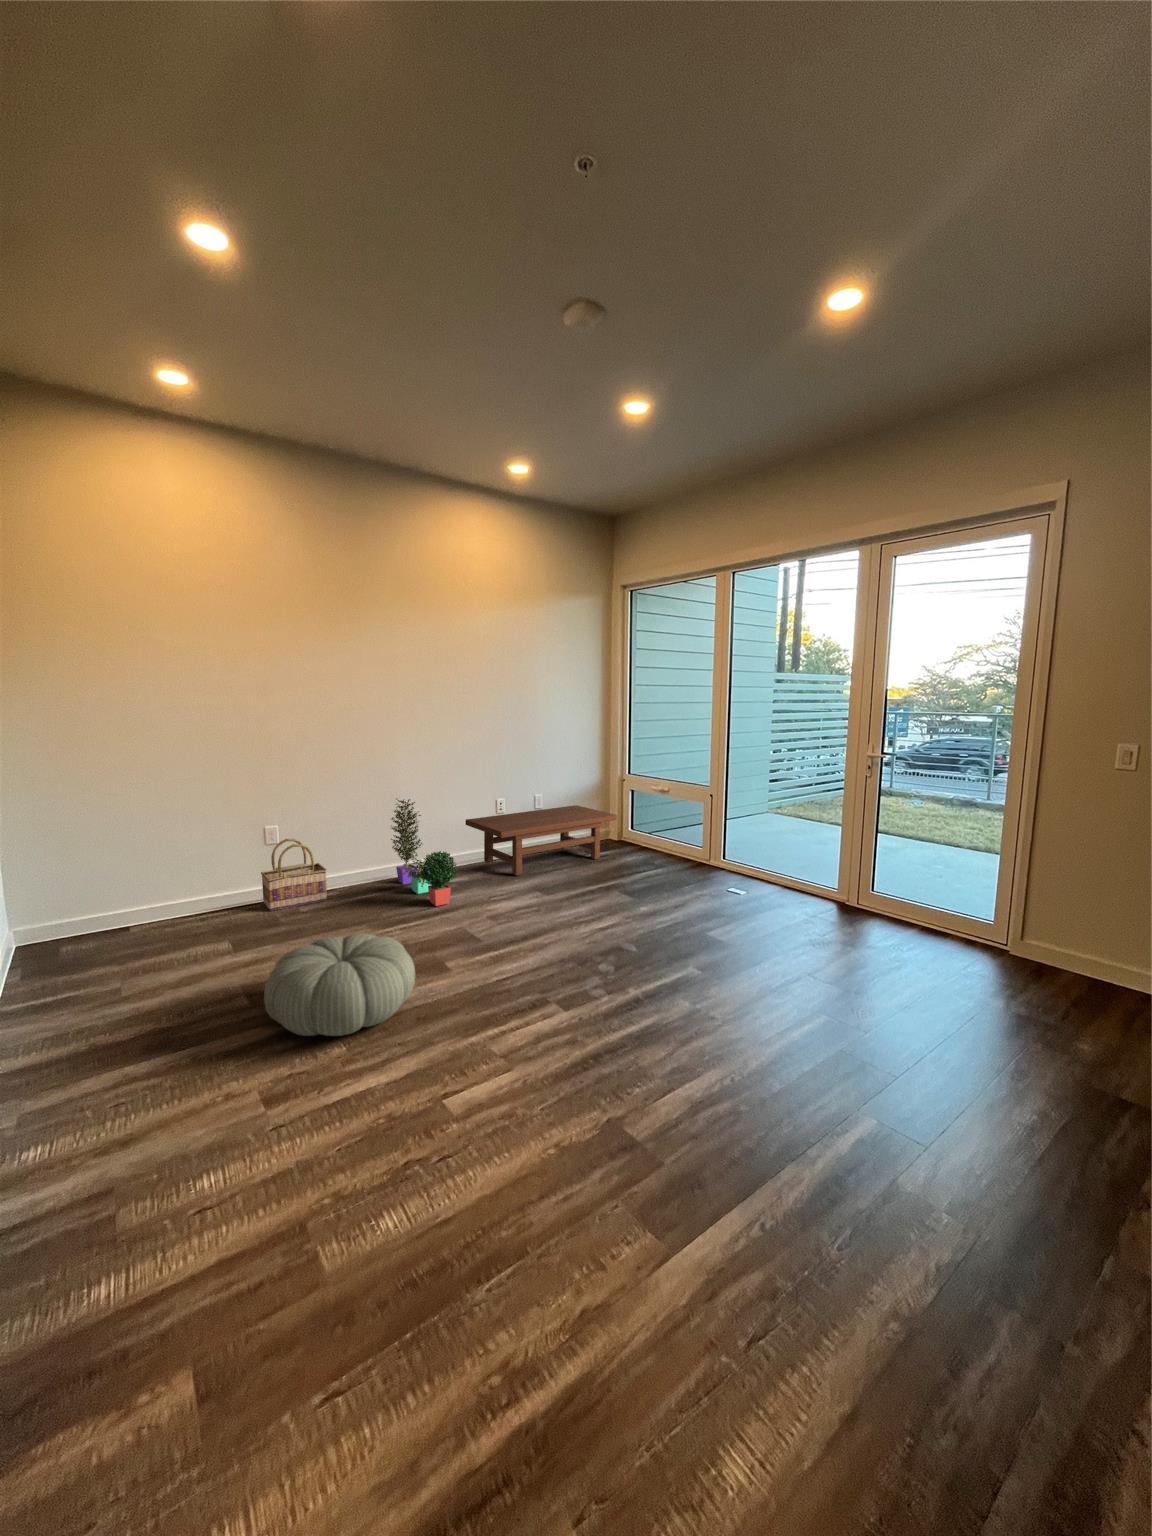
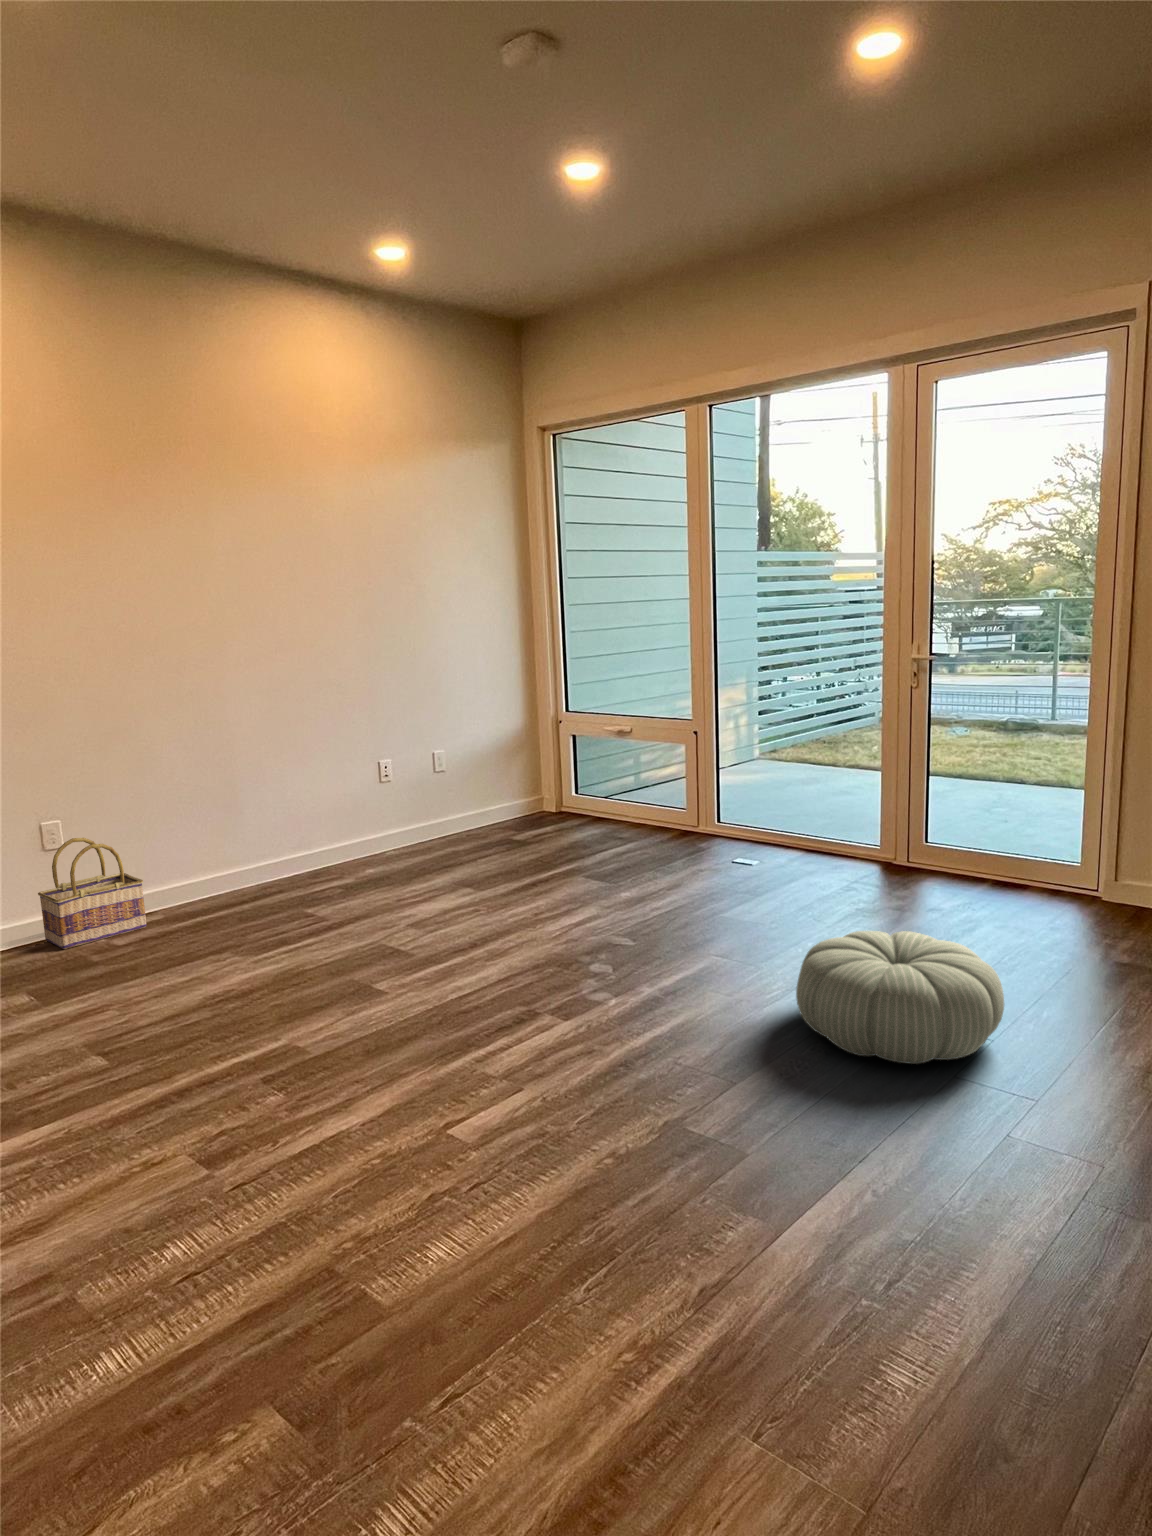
potted plant: present [391,799,458,906] -> none [228,765,352,919]
coffee table: present [465,805,617,875] -> none [335,763,560,869]
pouf: present [264,933,415,1036] -> present [796,931,1004,1064]

